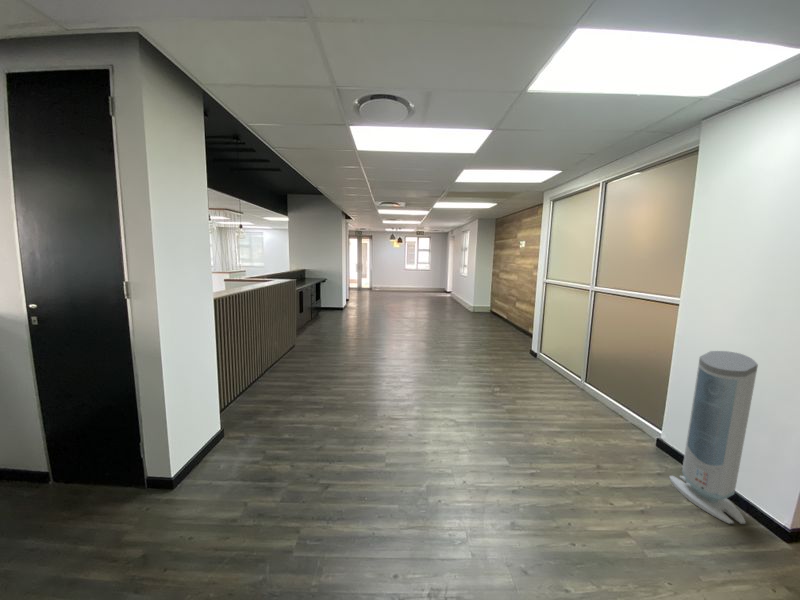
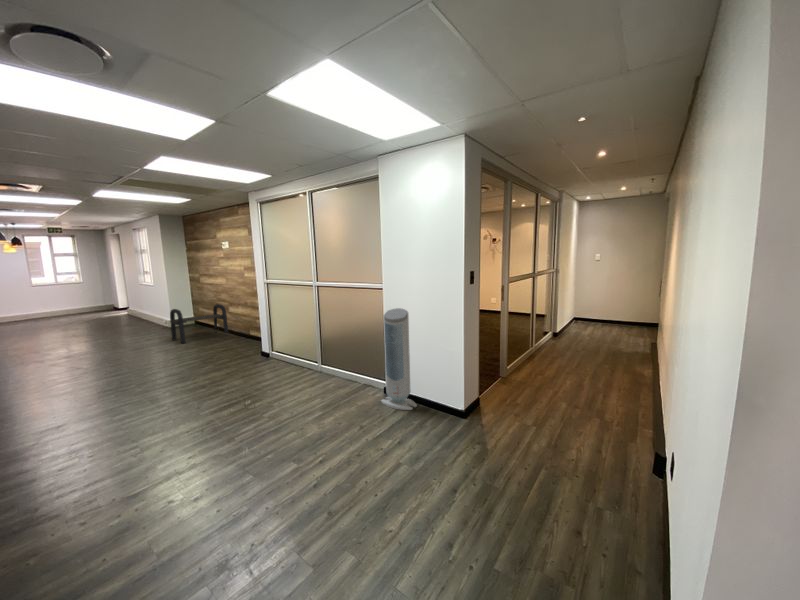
bench: none [468,297,513,327] -> present [170,304,229,343]

